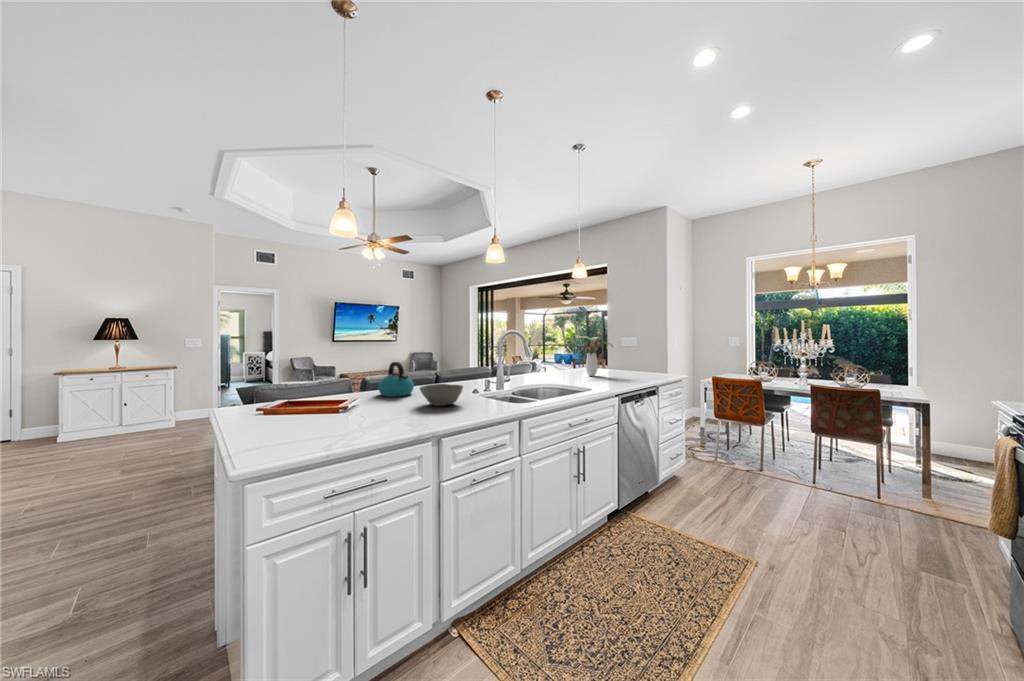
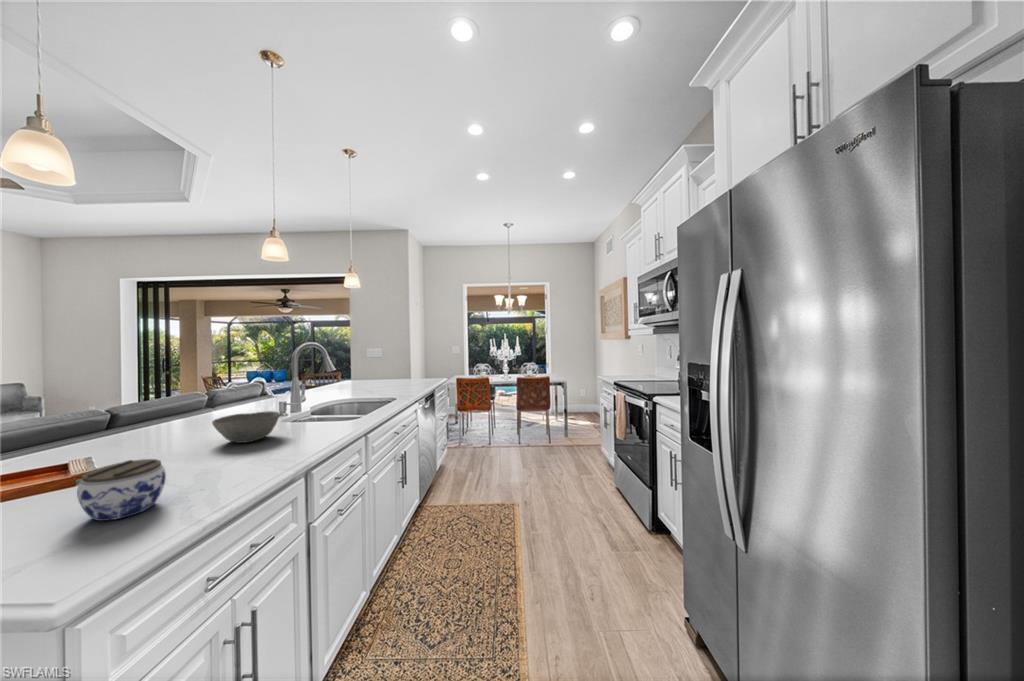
flower arrangement: present [577,336,613,376] -> none [350,343,389,385]
kettle: present [378,362,414,397] -> none [88,393,163,449]
jar: none [302,400,346,435] -> present [77,459,166,521]

